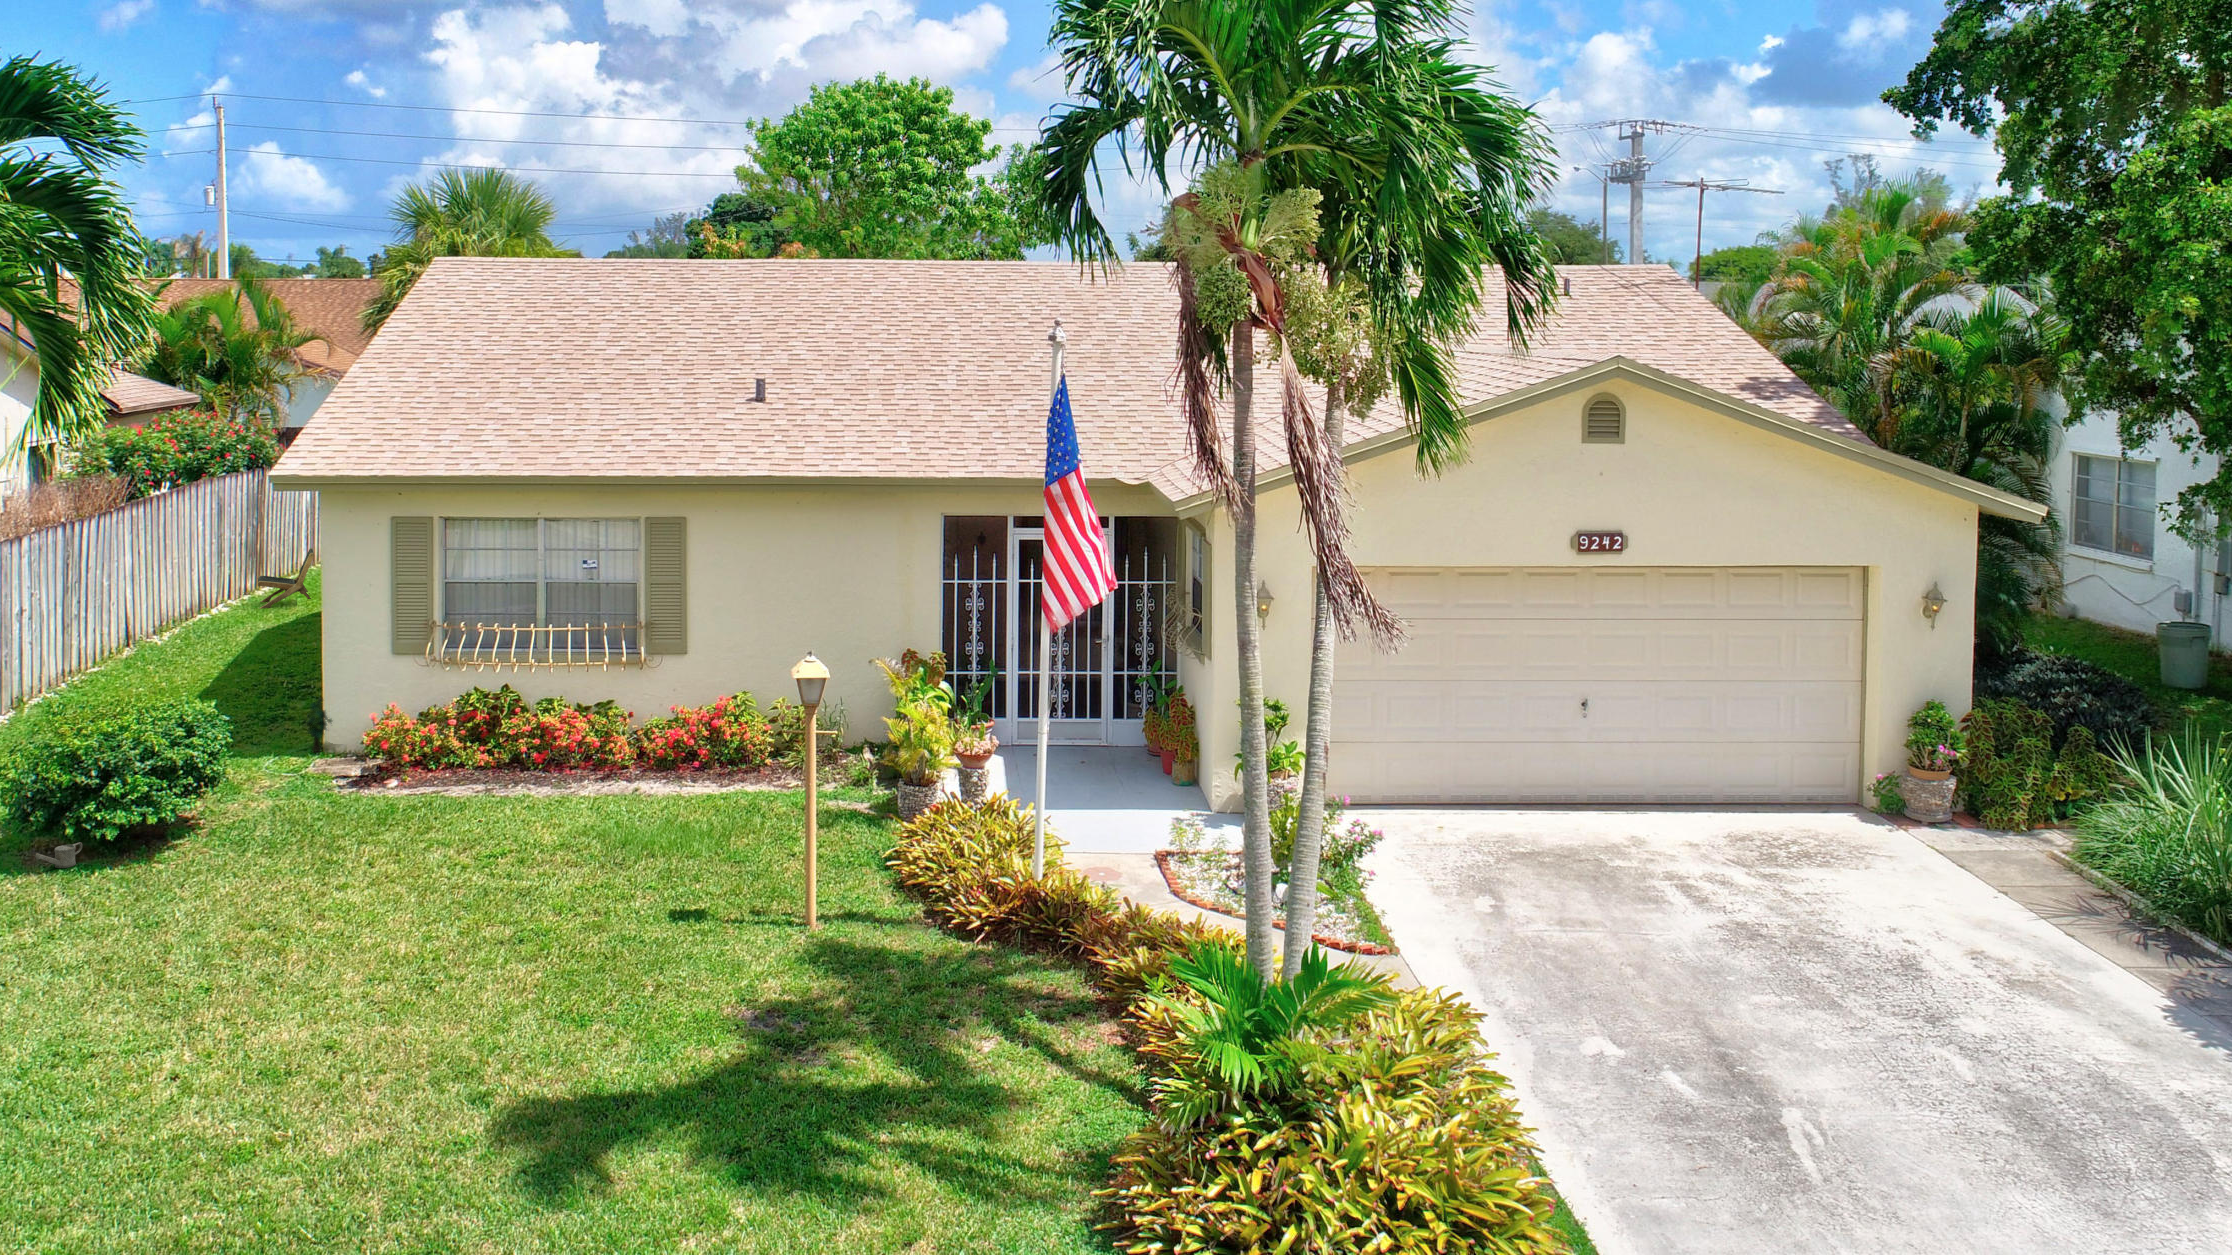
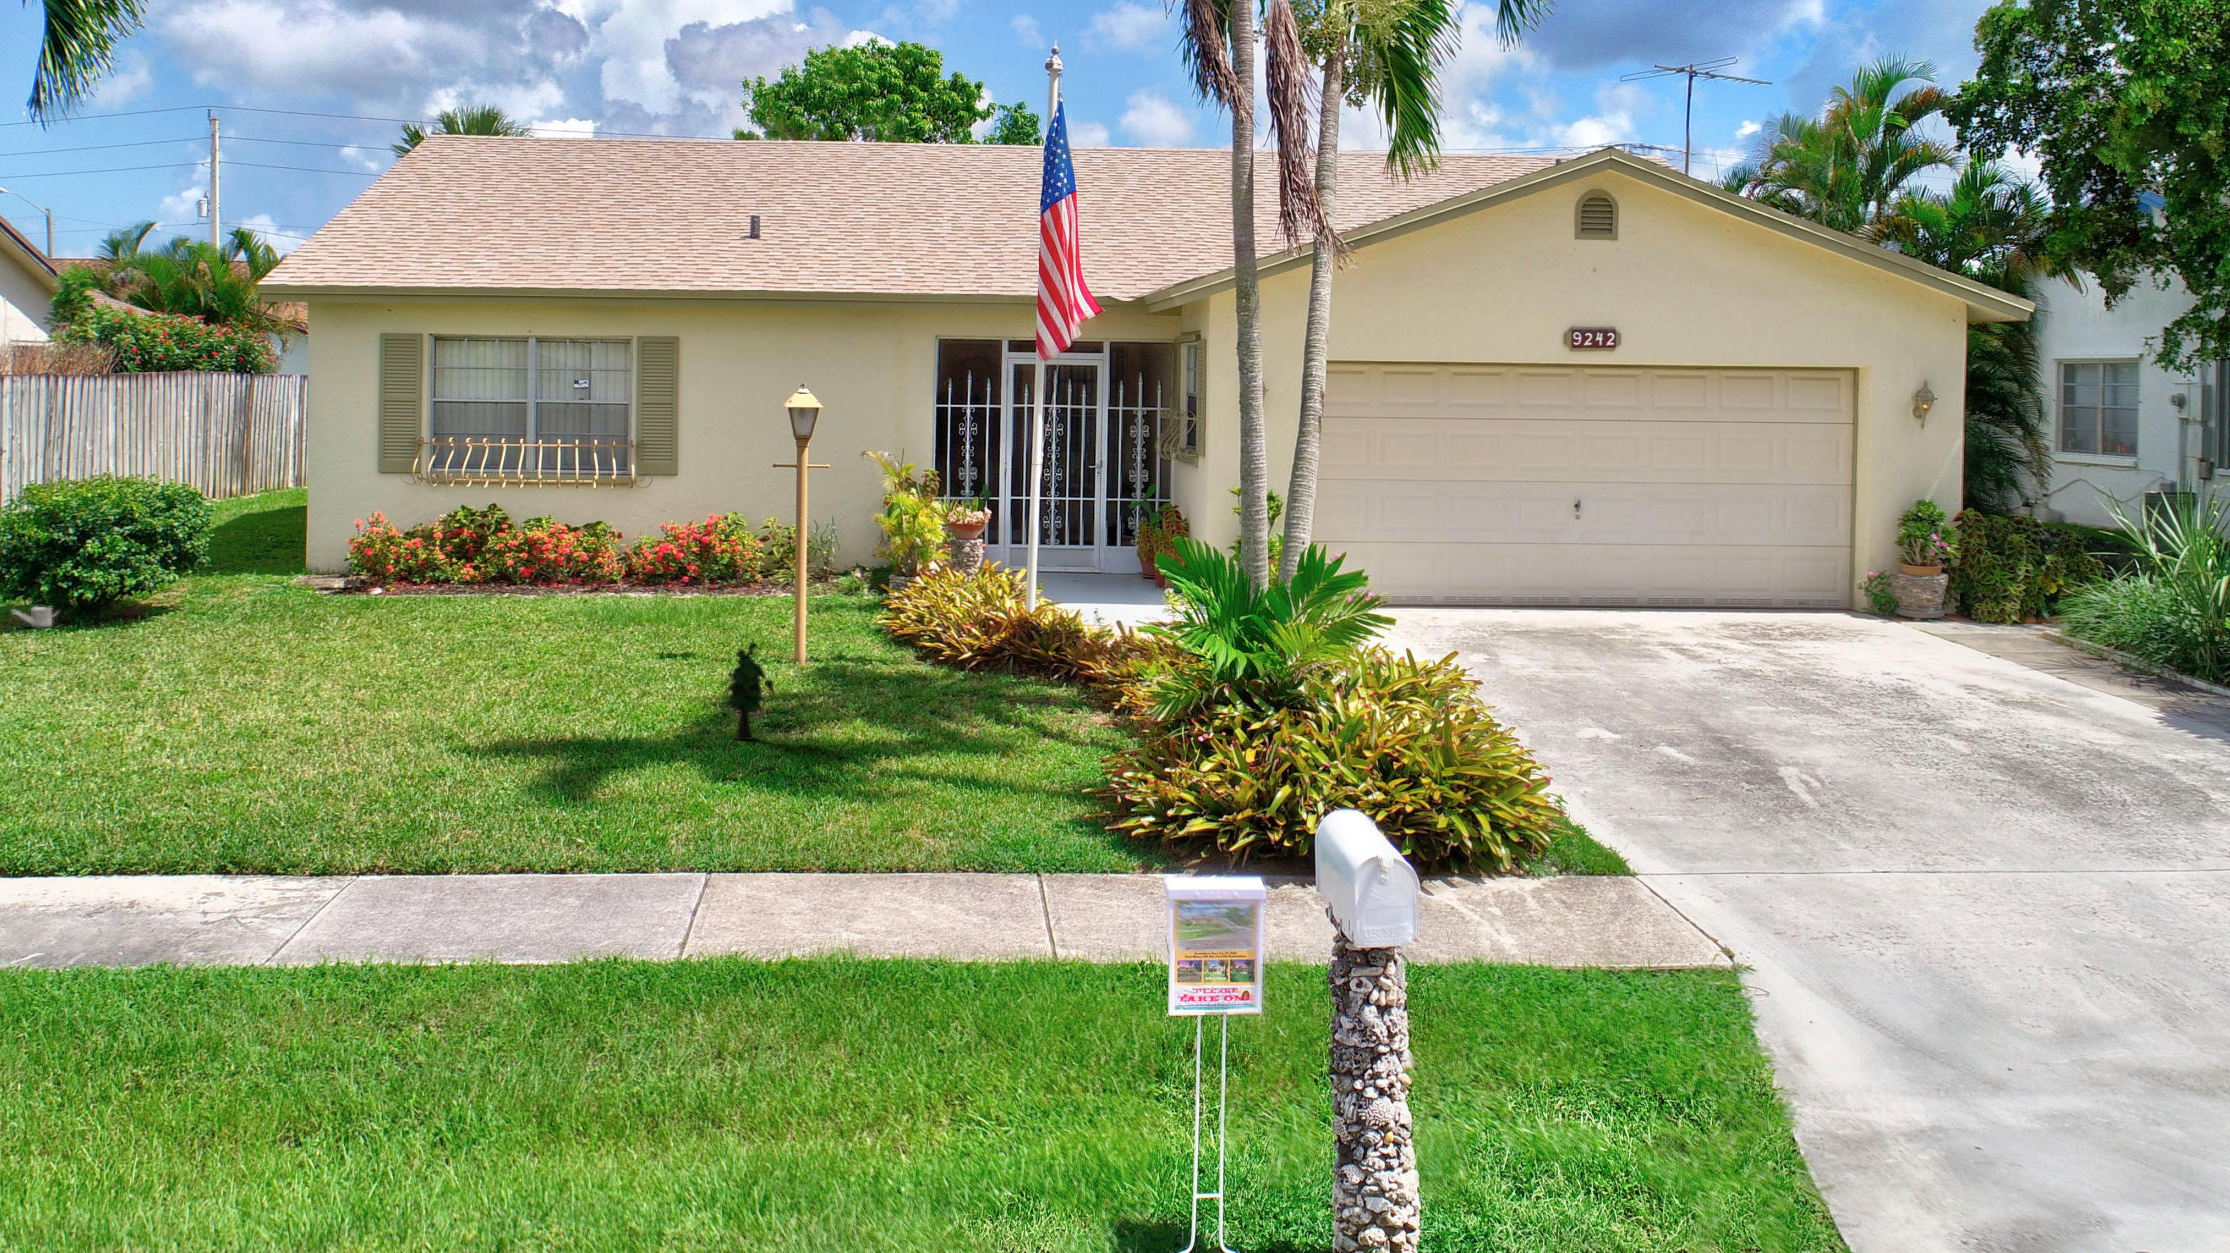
lounge chair: present [258,548,314,609] -> none [241,448,301,505]
decorative plant: present [304,699,332,752] -> present [723,642,775,740]

